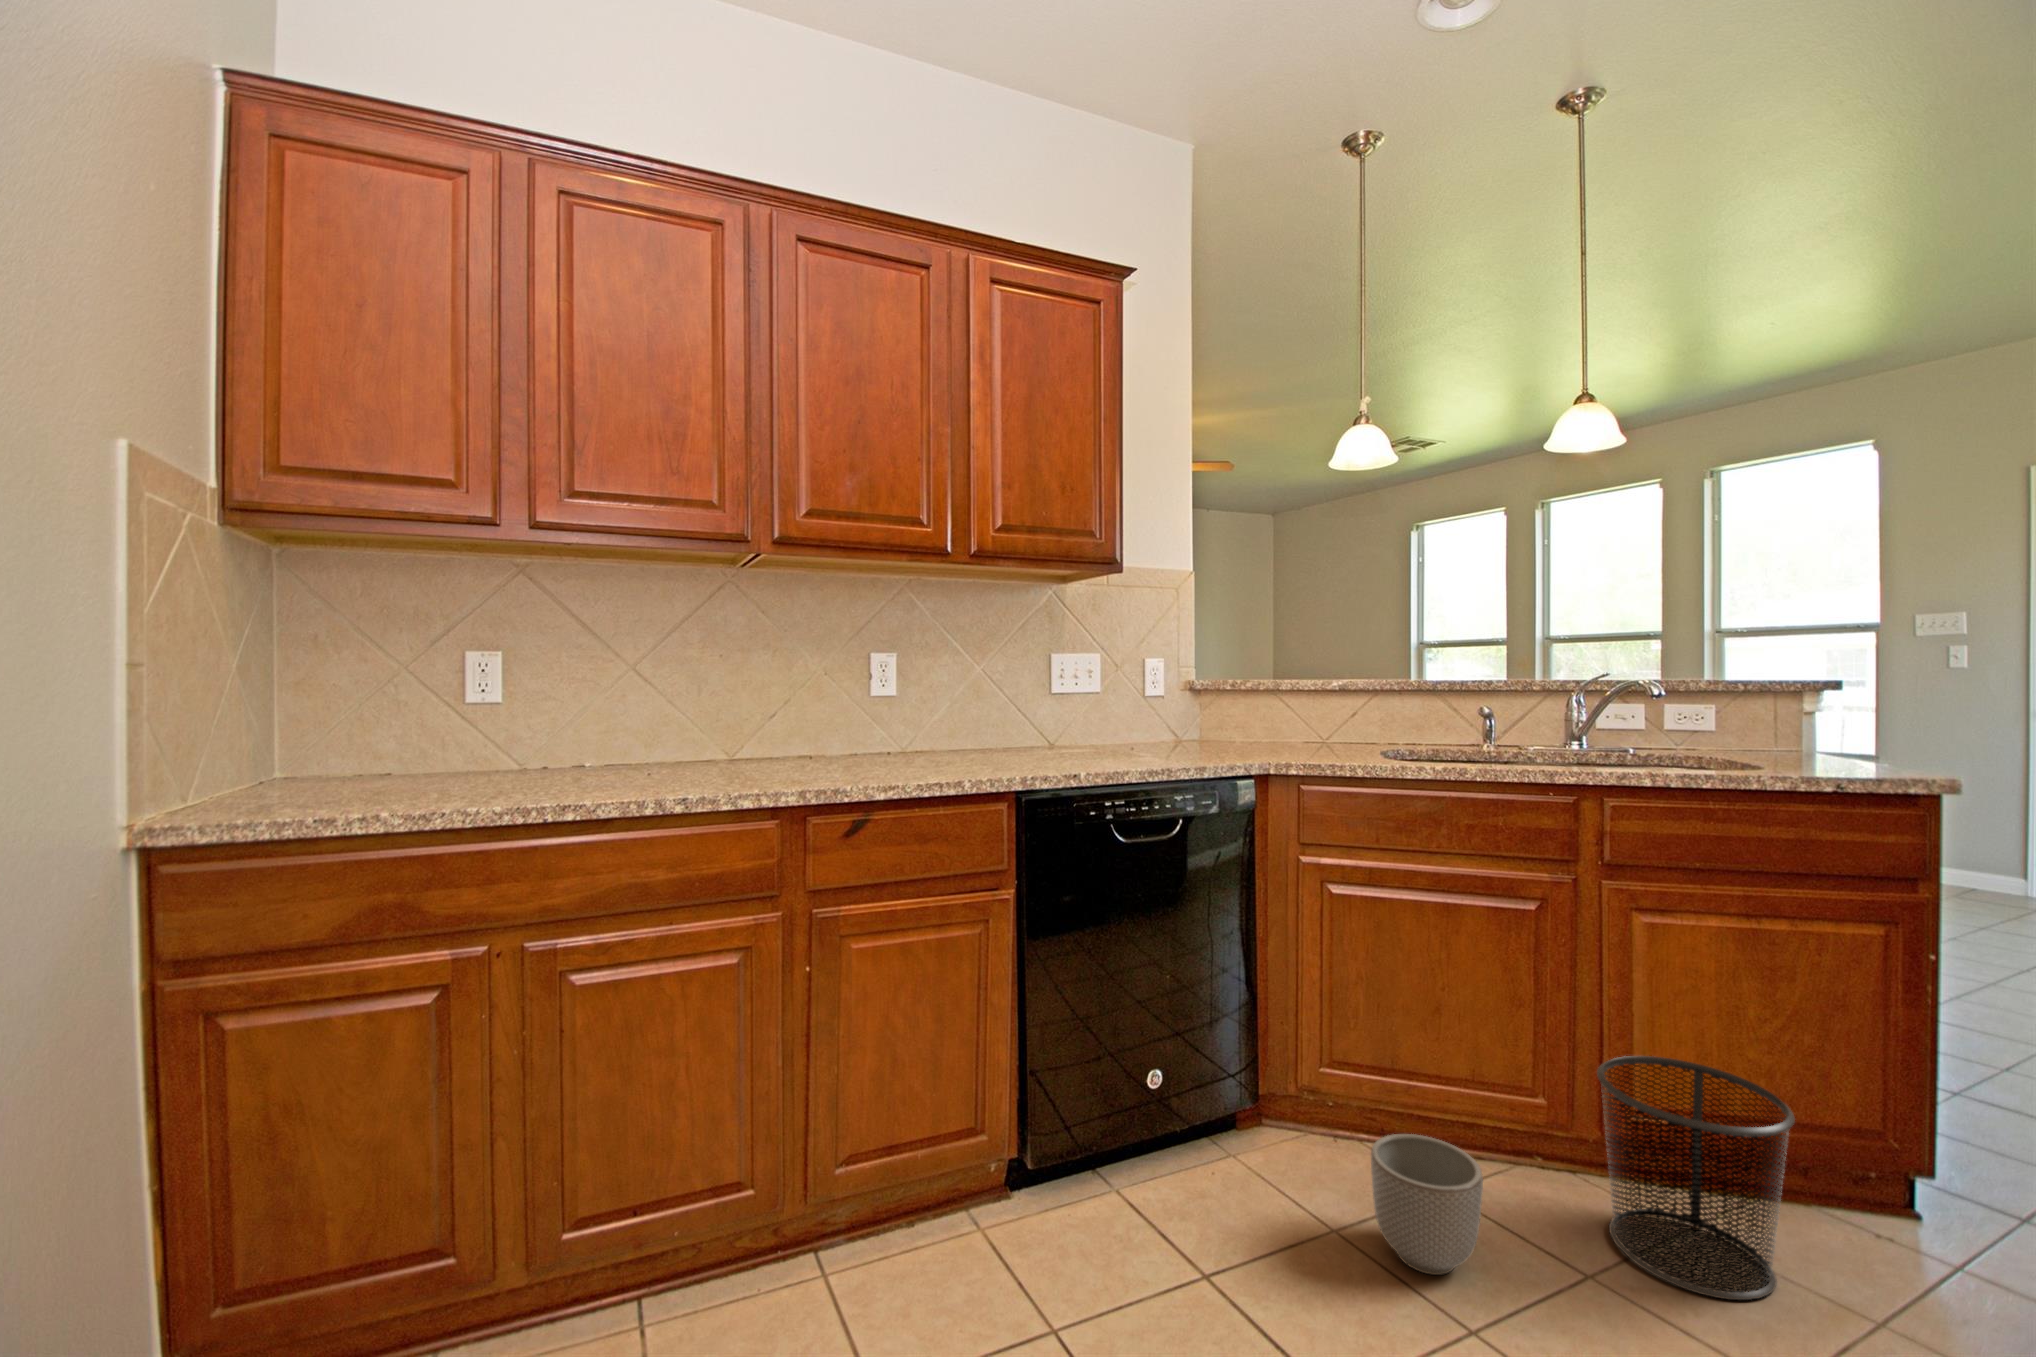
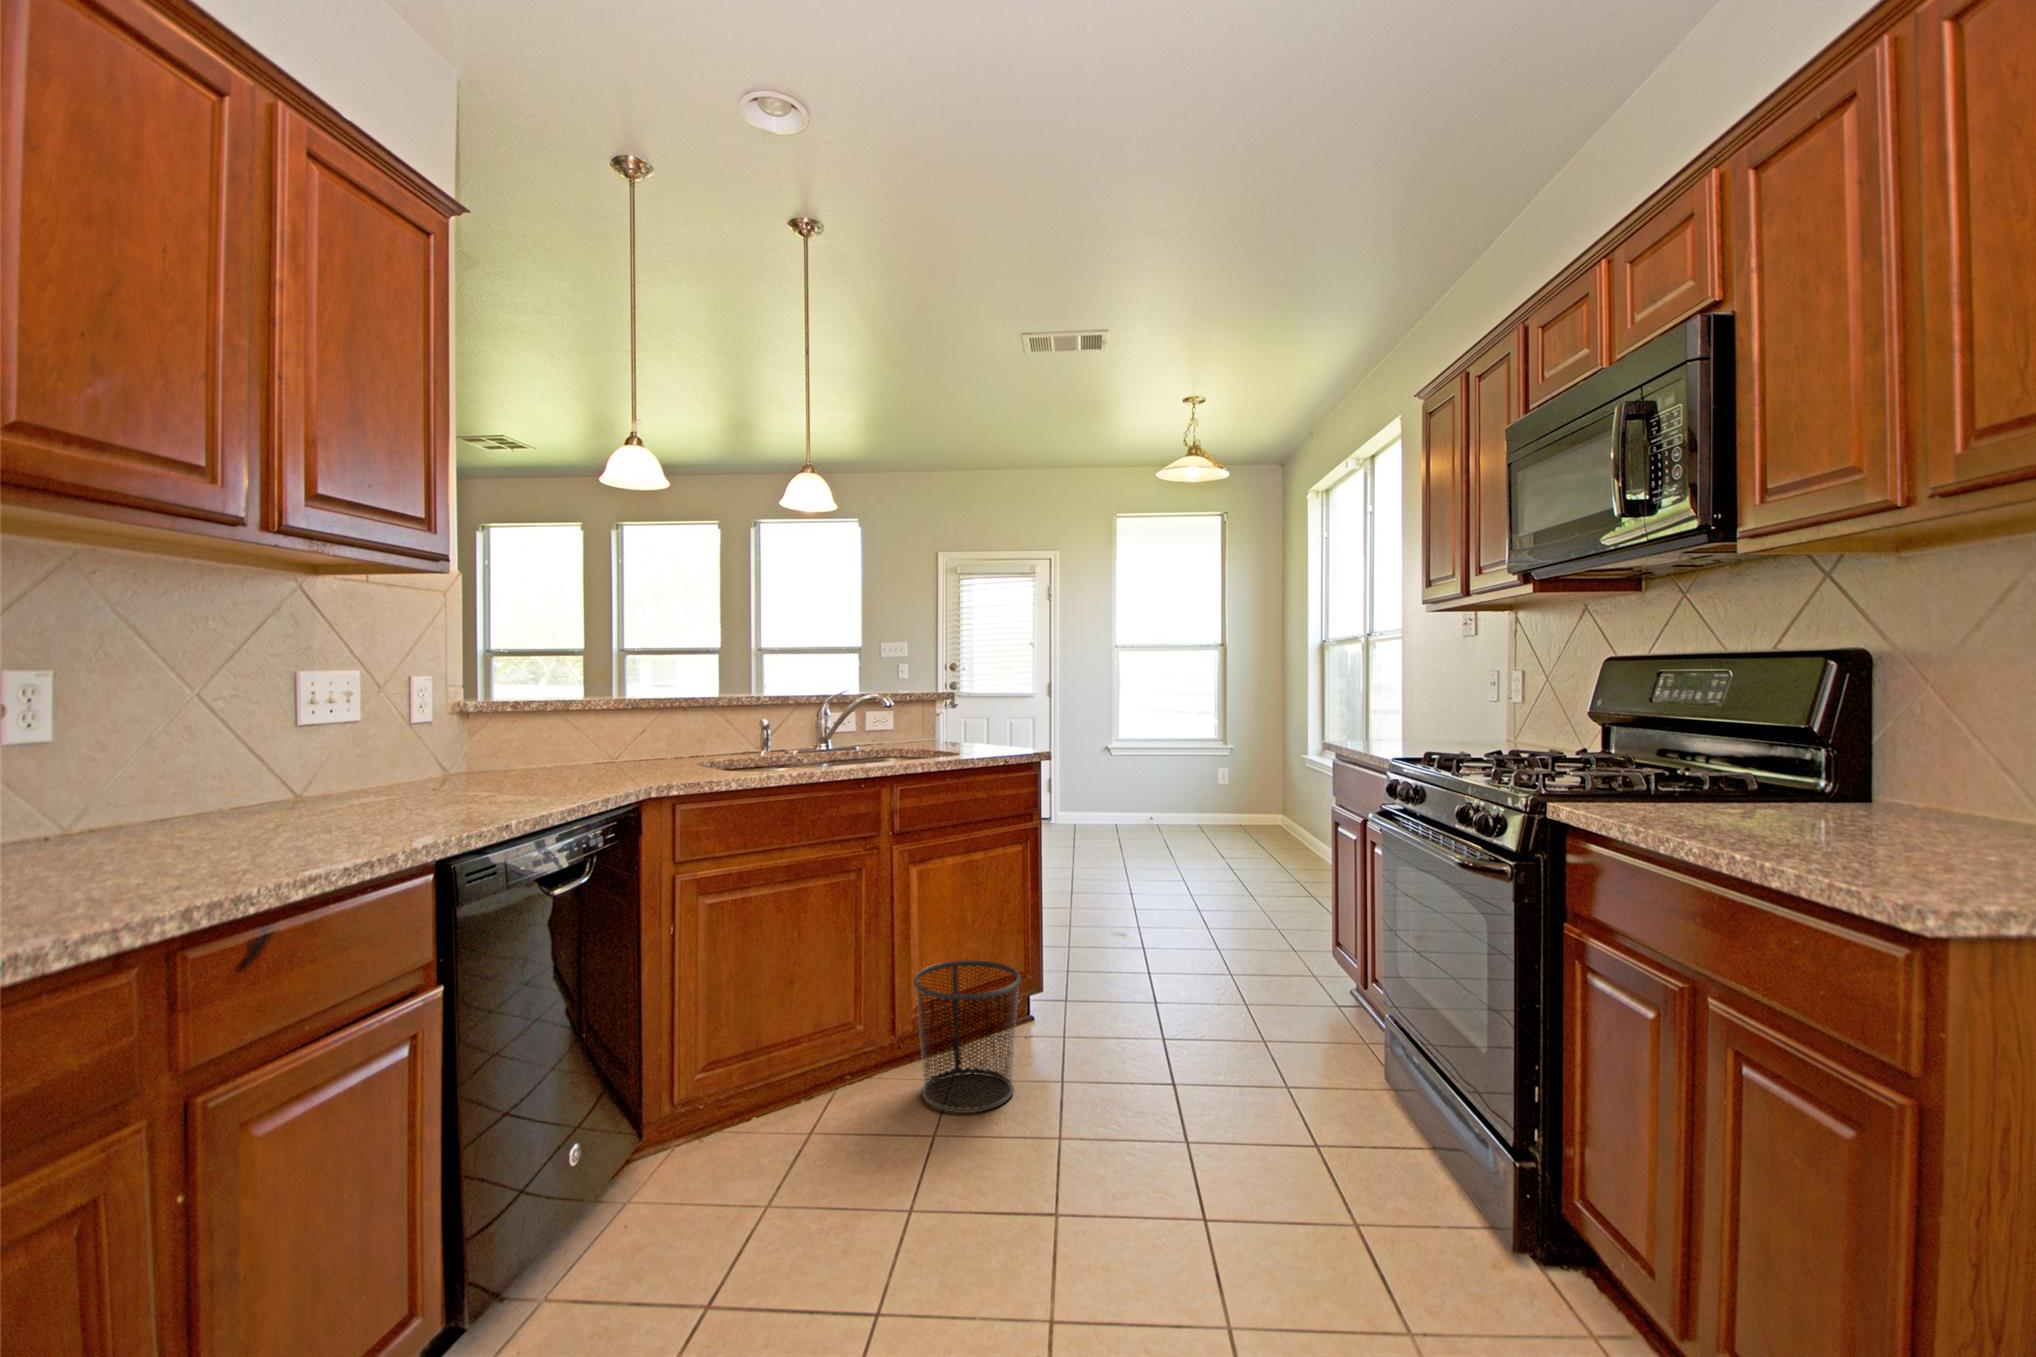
planter: present [1371,1134,1483,1275] -> none [806,1082,892,1194]

